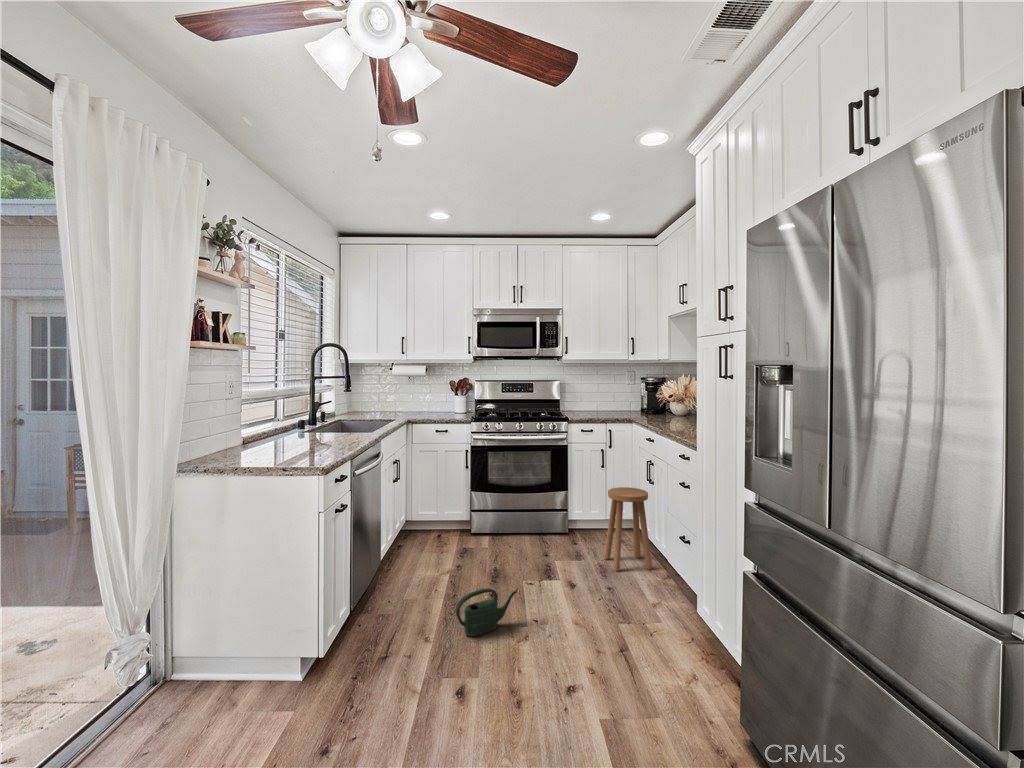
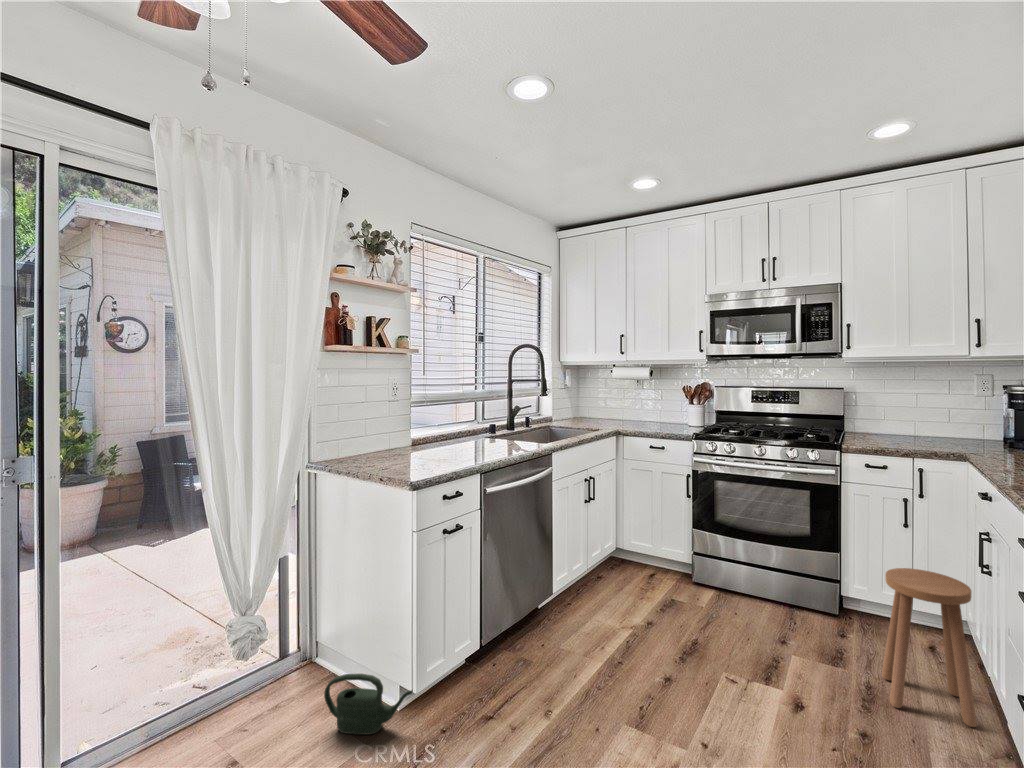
watering can: present [456,588,517,636] -> present [324,674,412,735]

